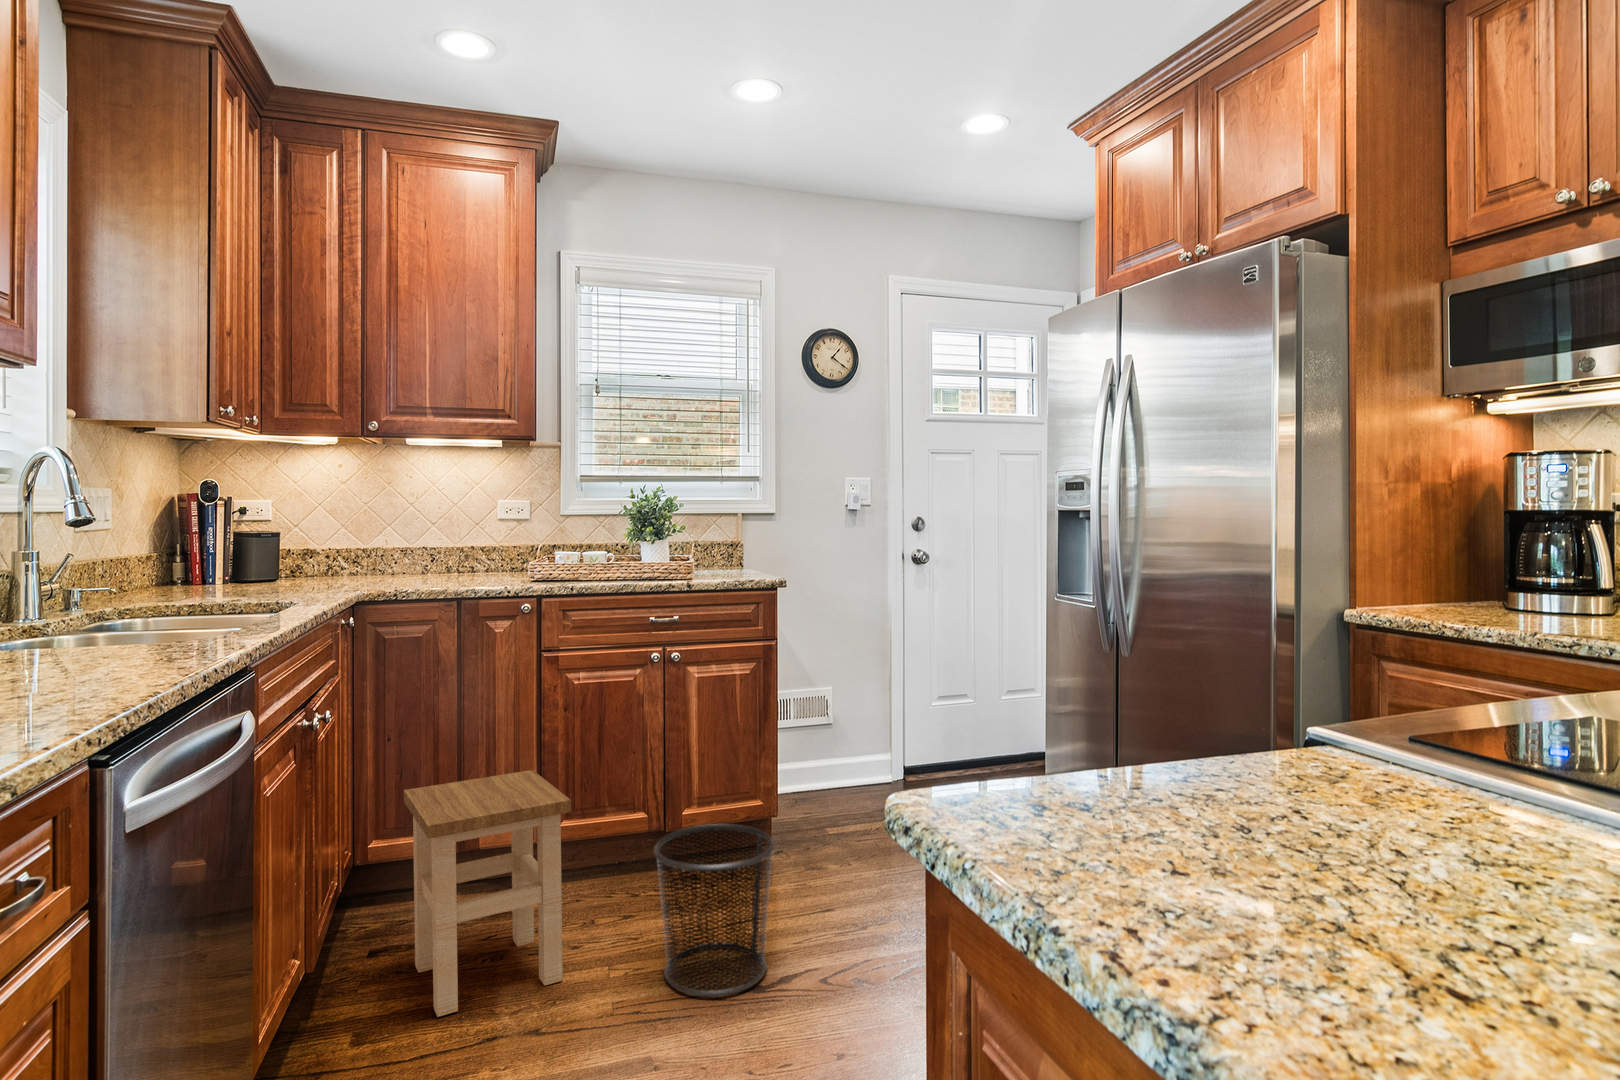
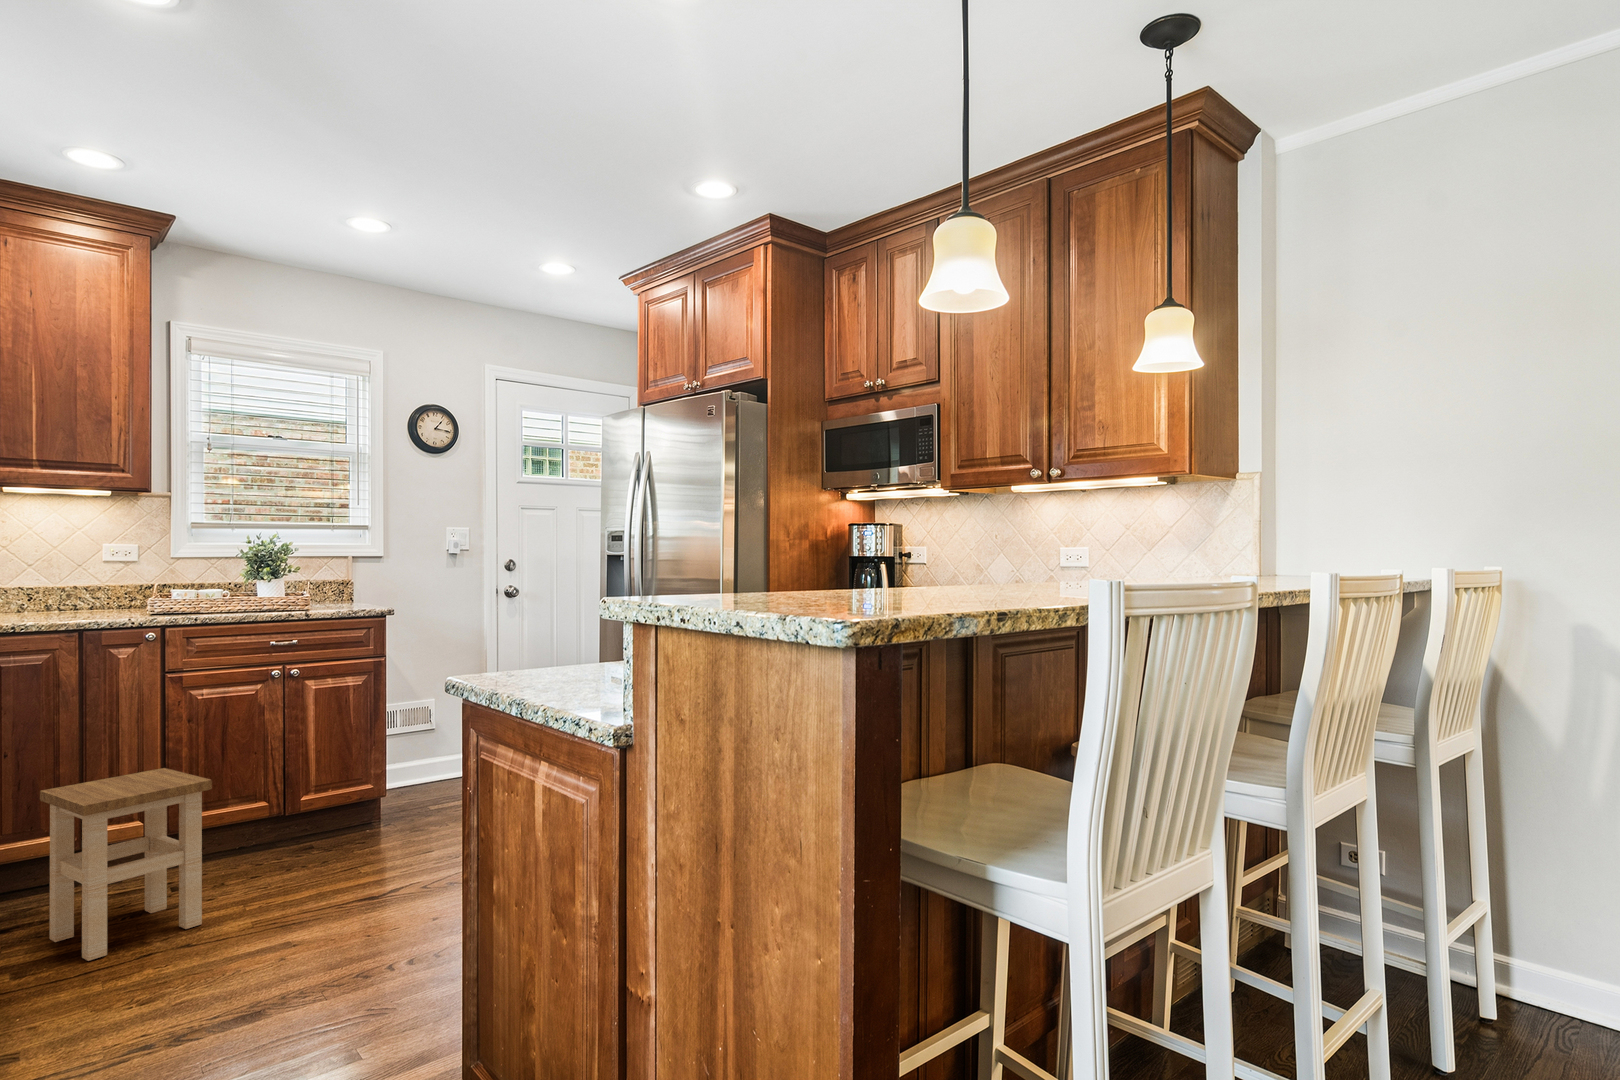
waste bin: present [654,824,775,997] -> none [285,791,387,913]

